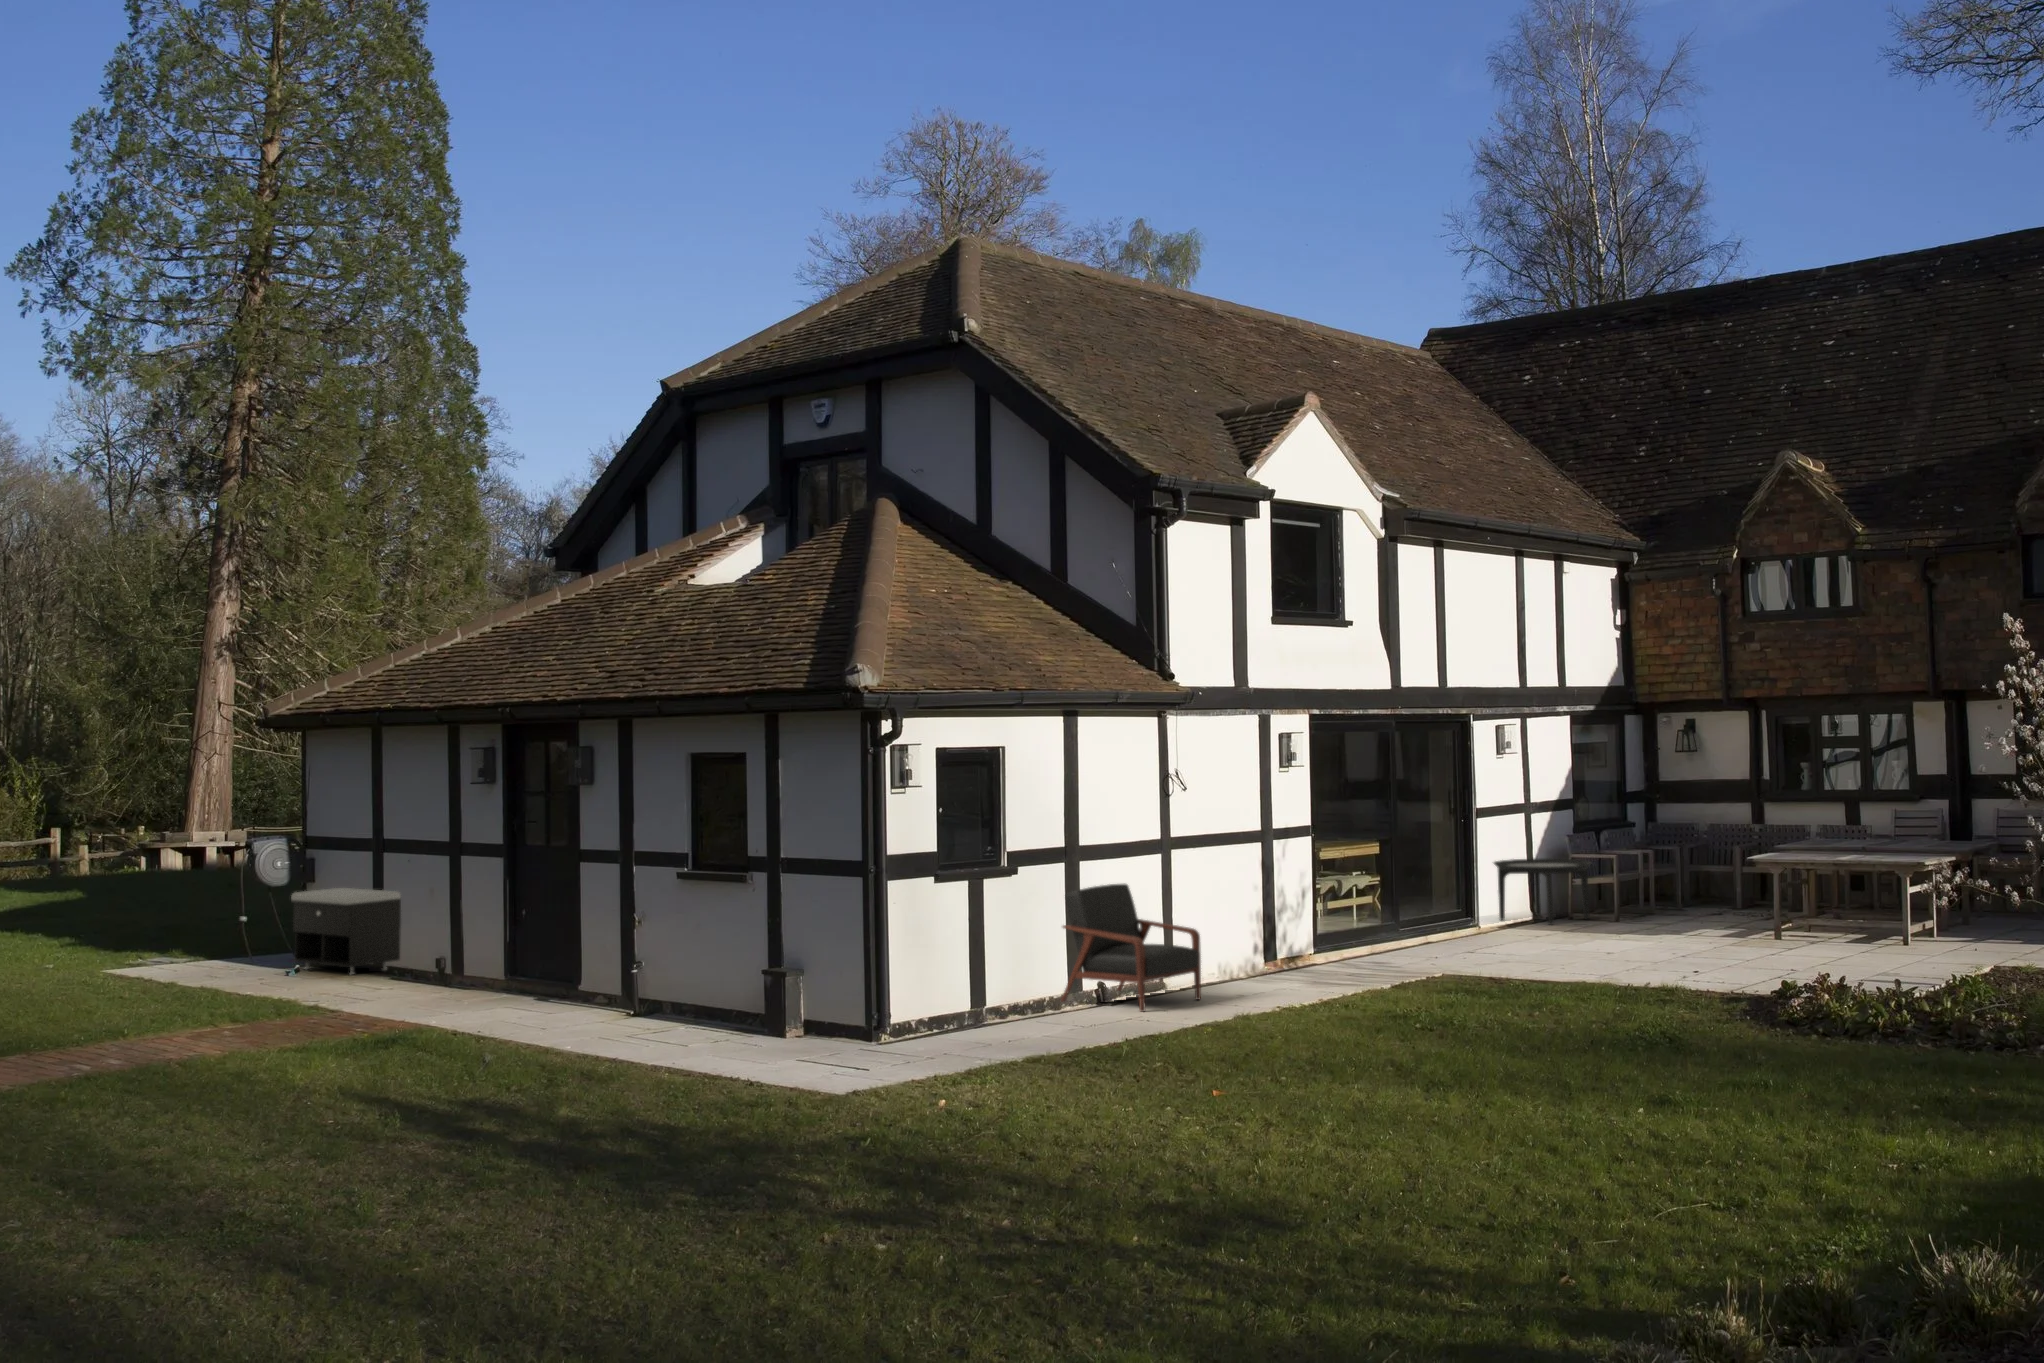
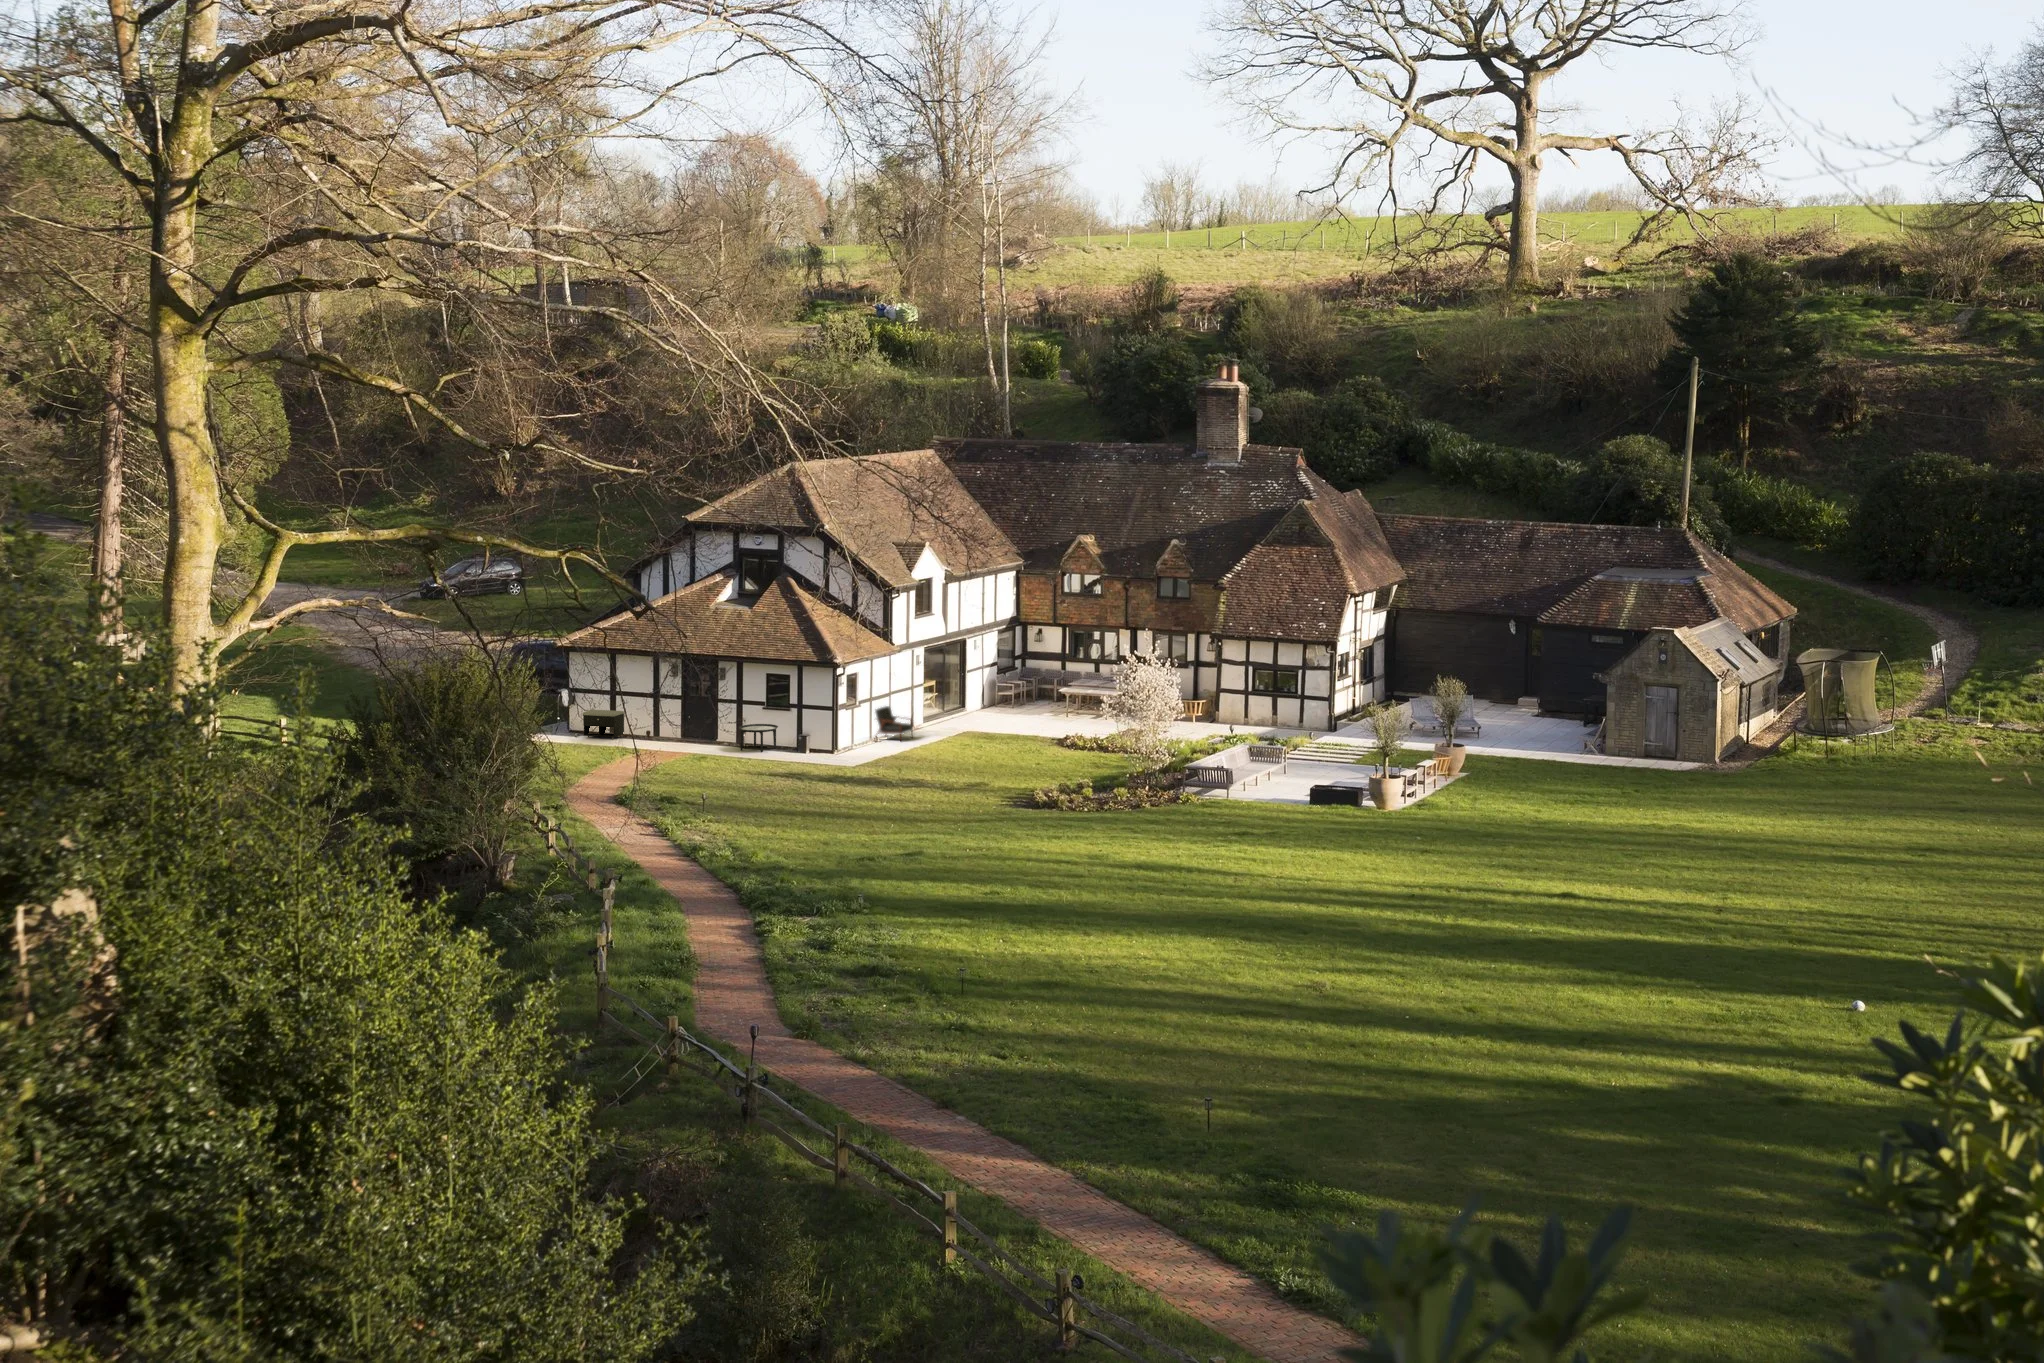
round table: present [1494,859,1591,925] -> present [739,724,778,752]

